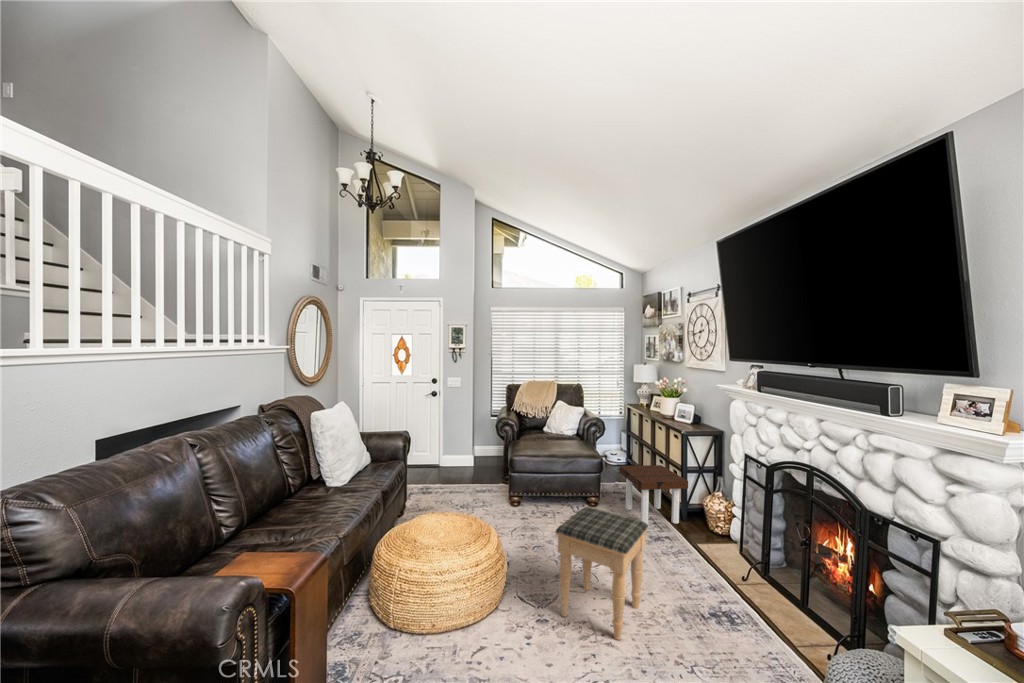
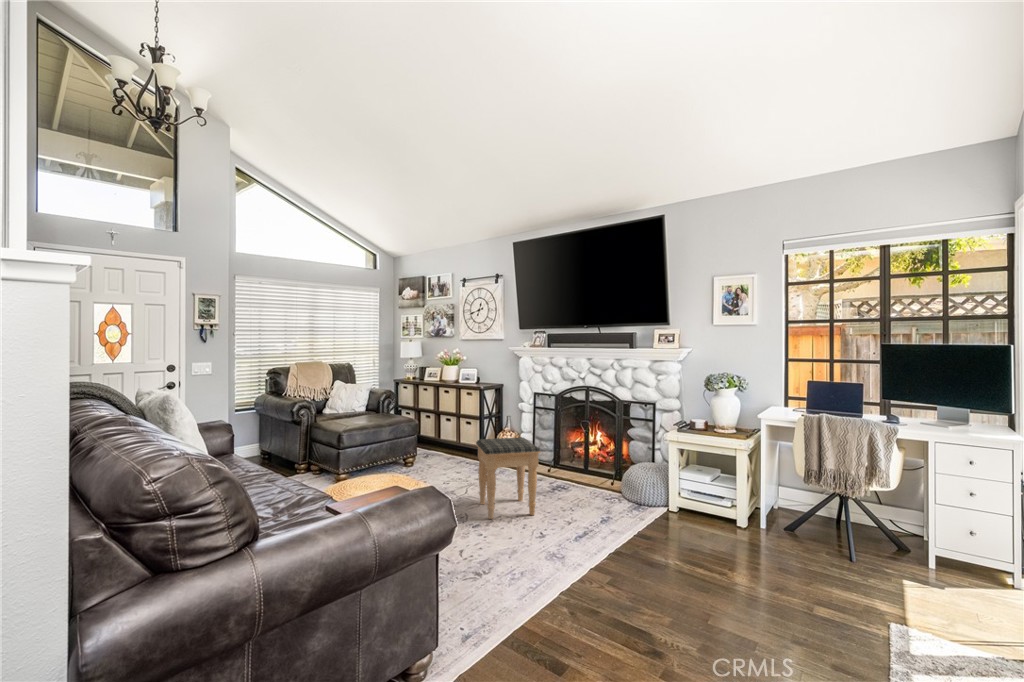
side table: present [619,465,688,524] -> none [432,420,490,465]

